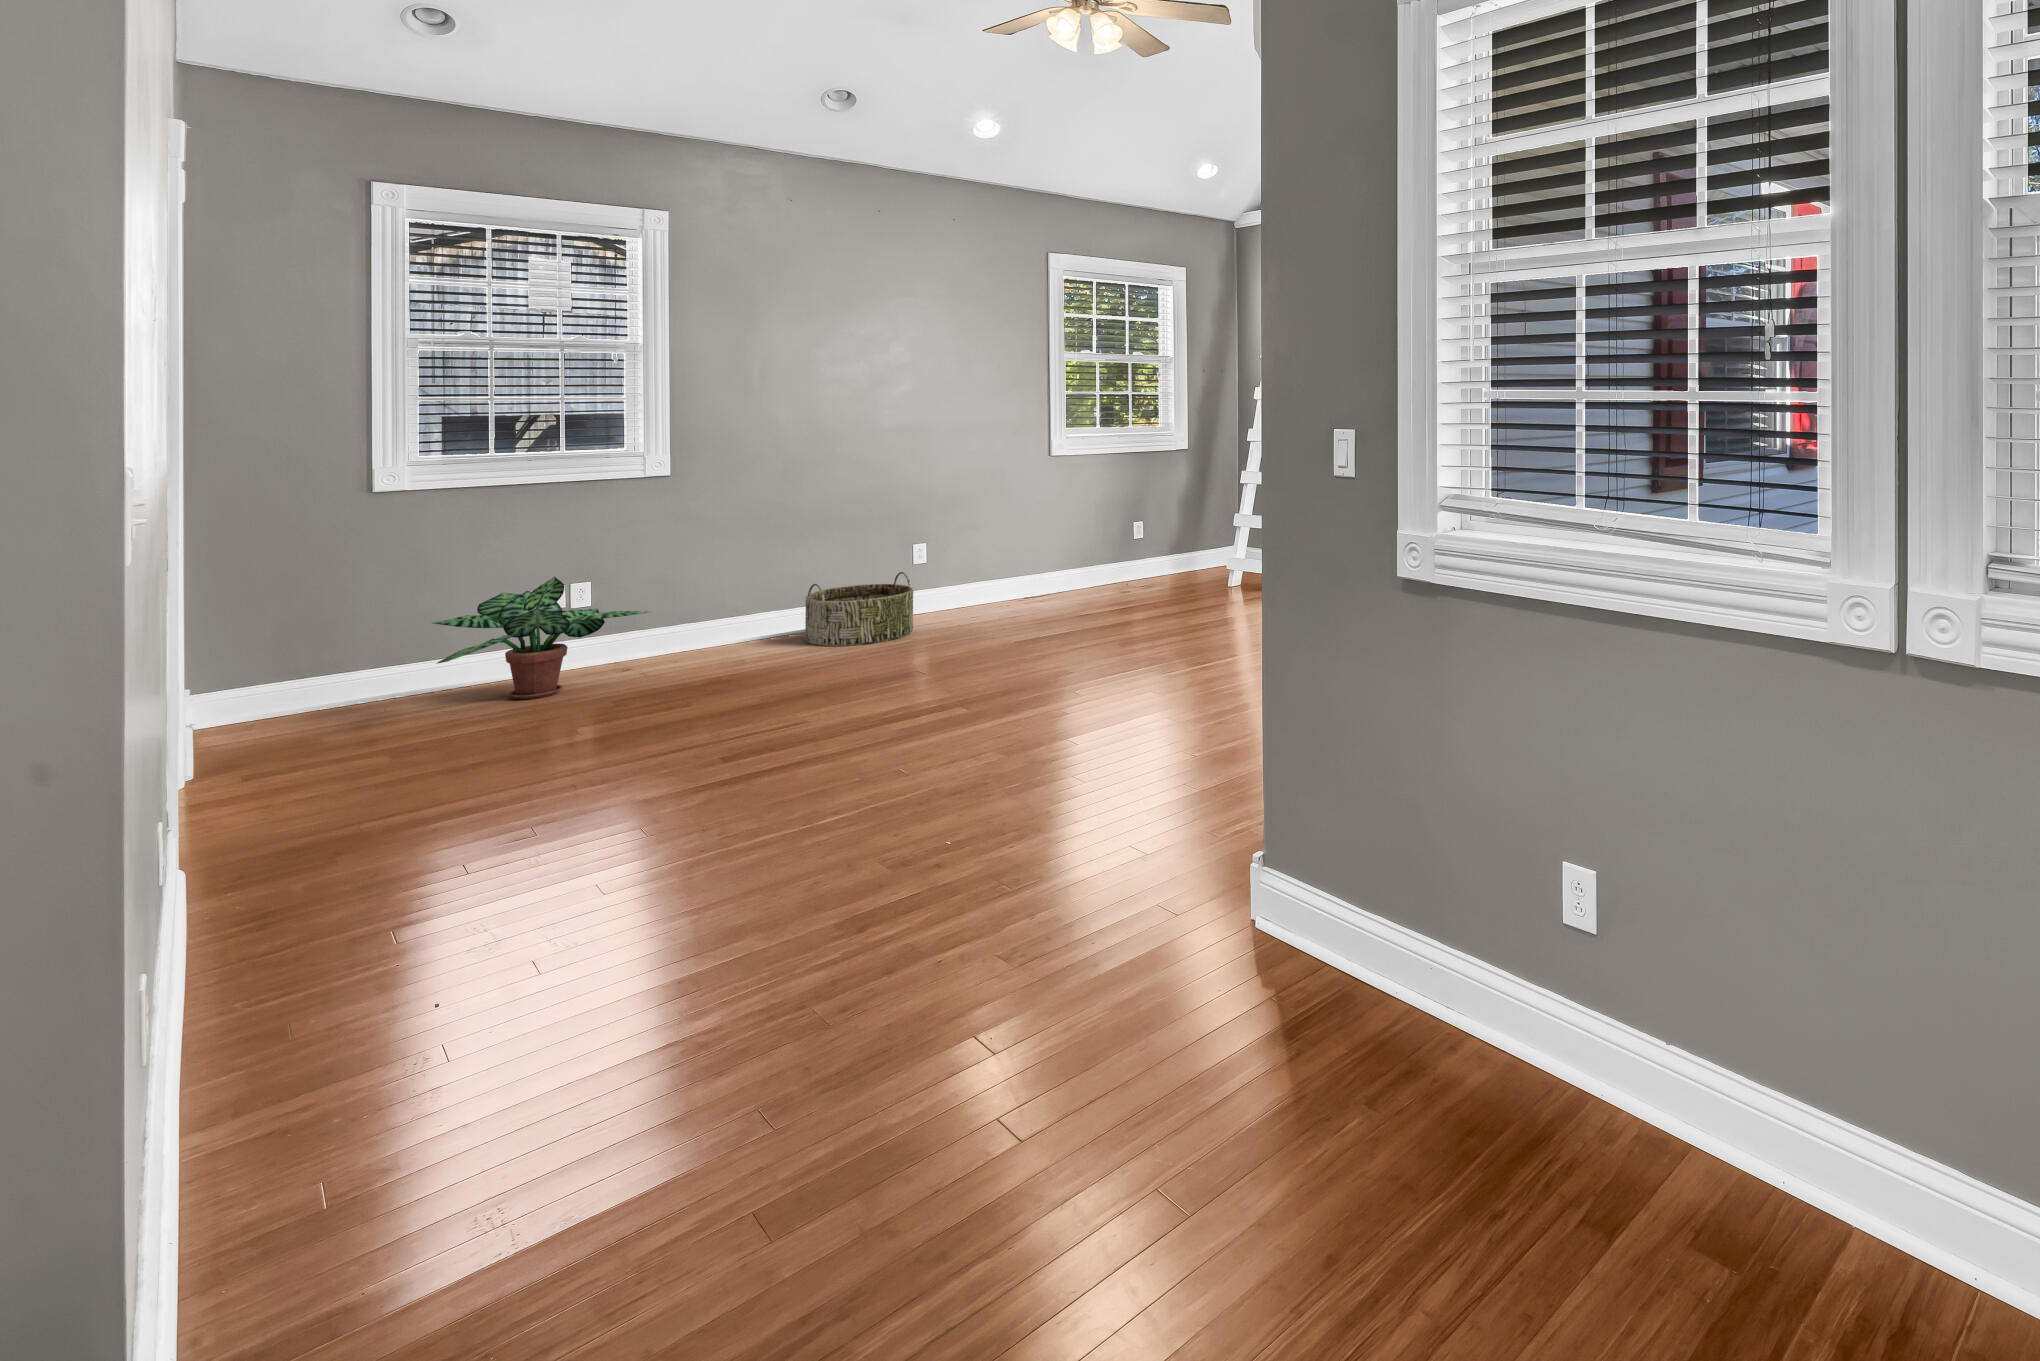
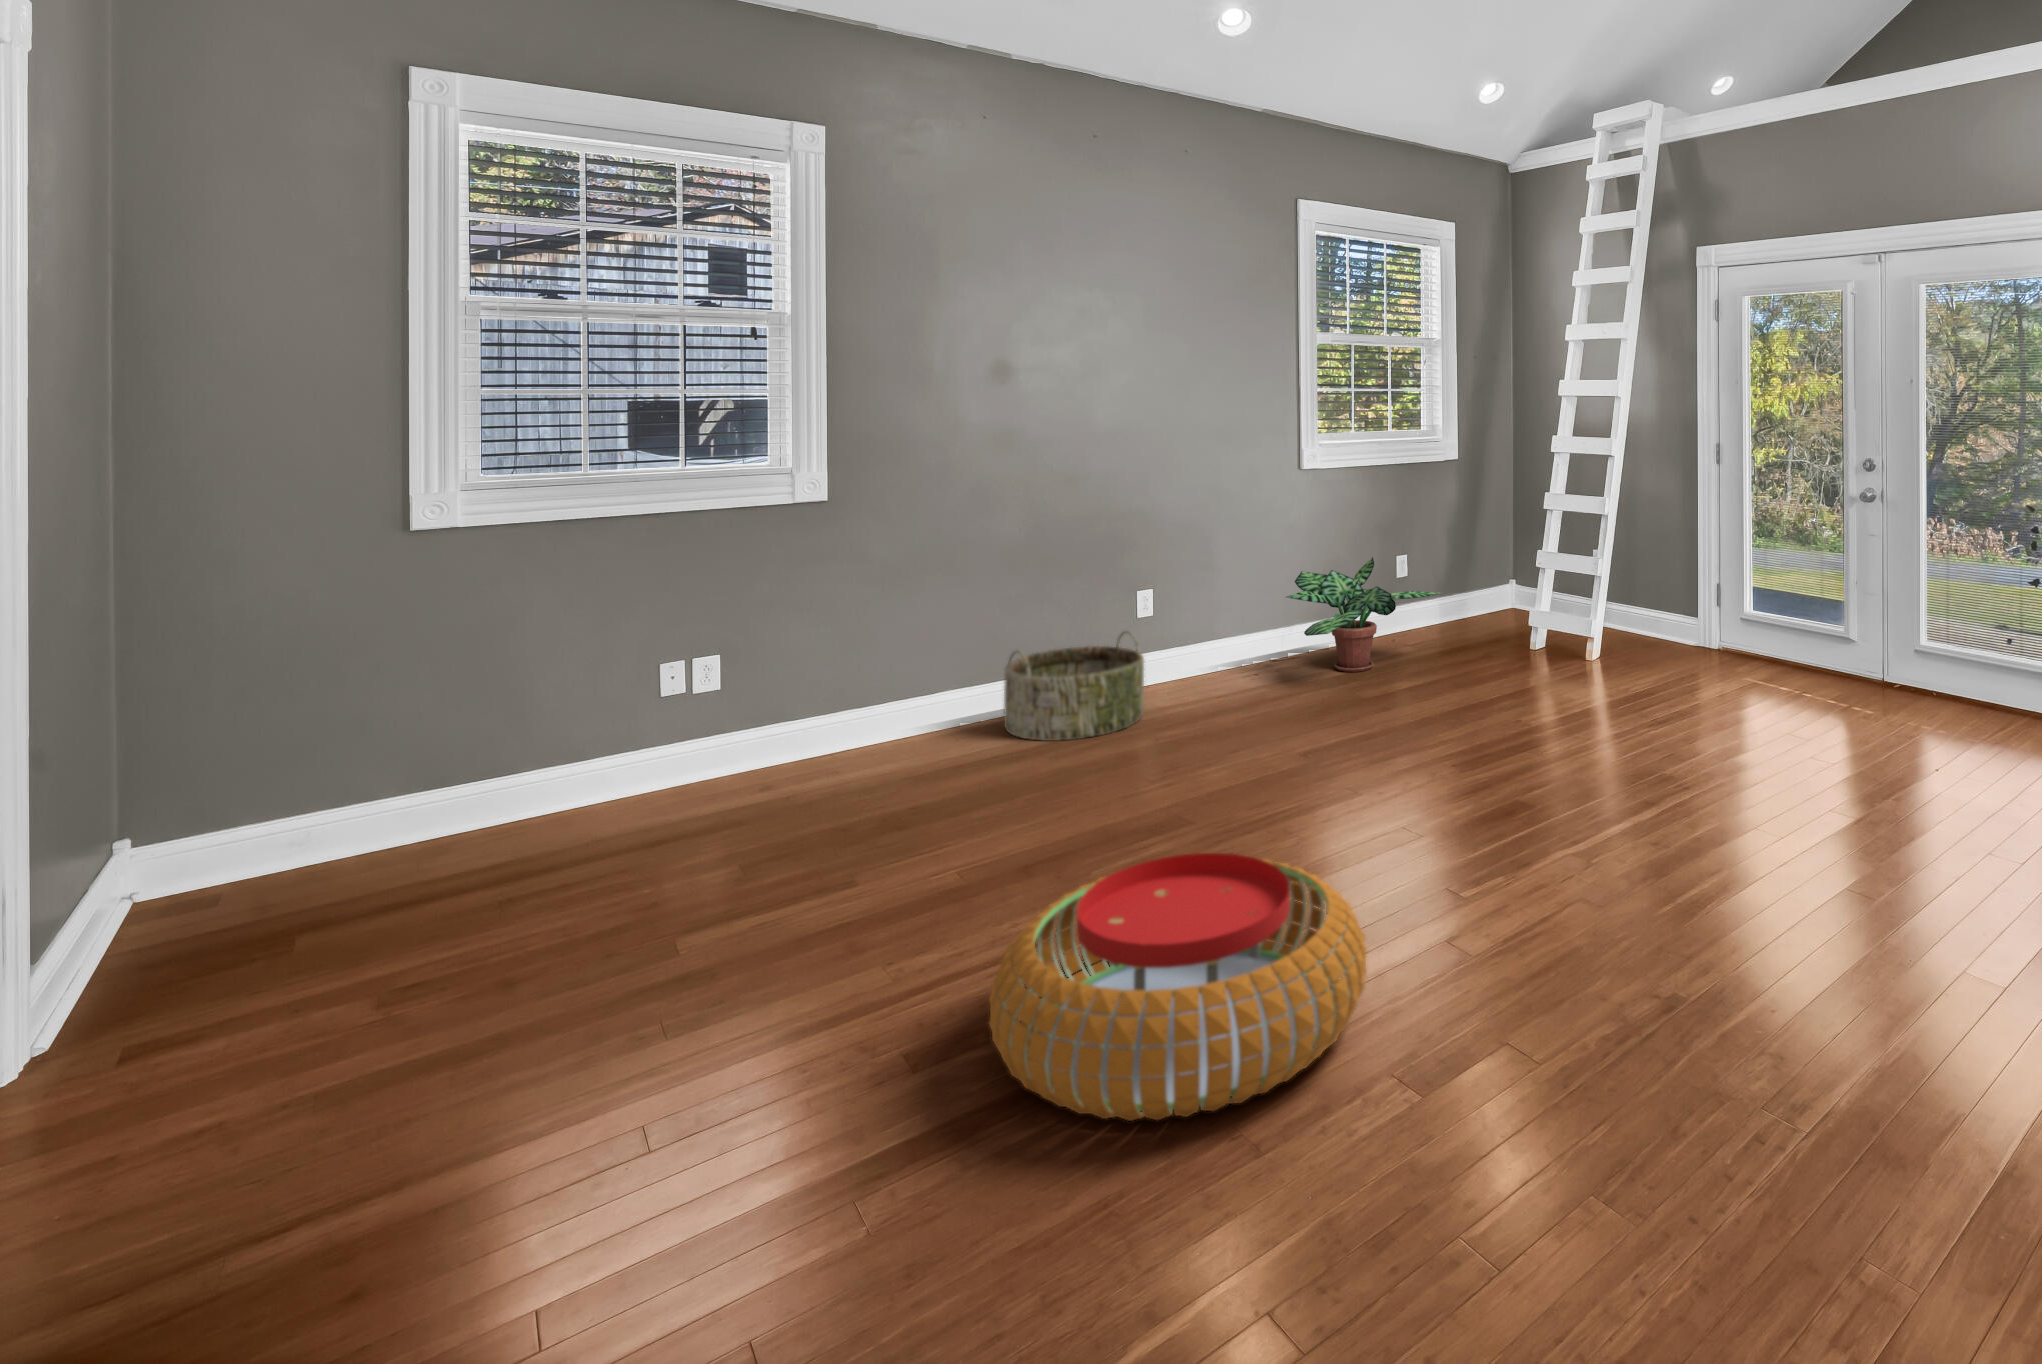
potted plant: present [433,577,650,699] -> present [1286,557,1441,672]
pouf: none [774,670,1001,786] -> present [989,853,1367,1121]

